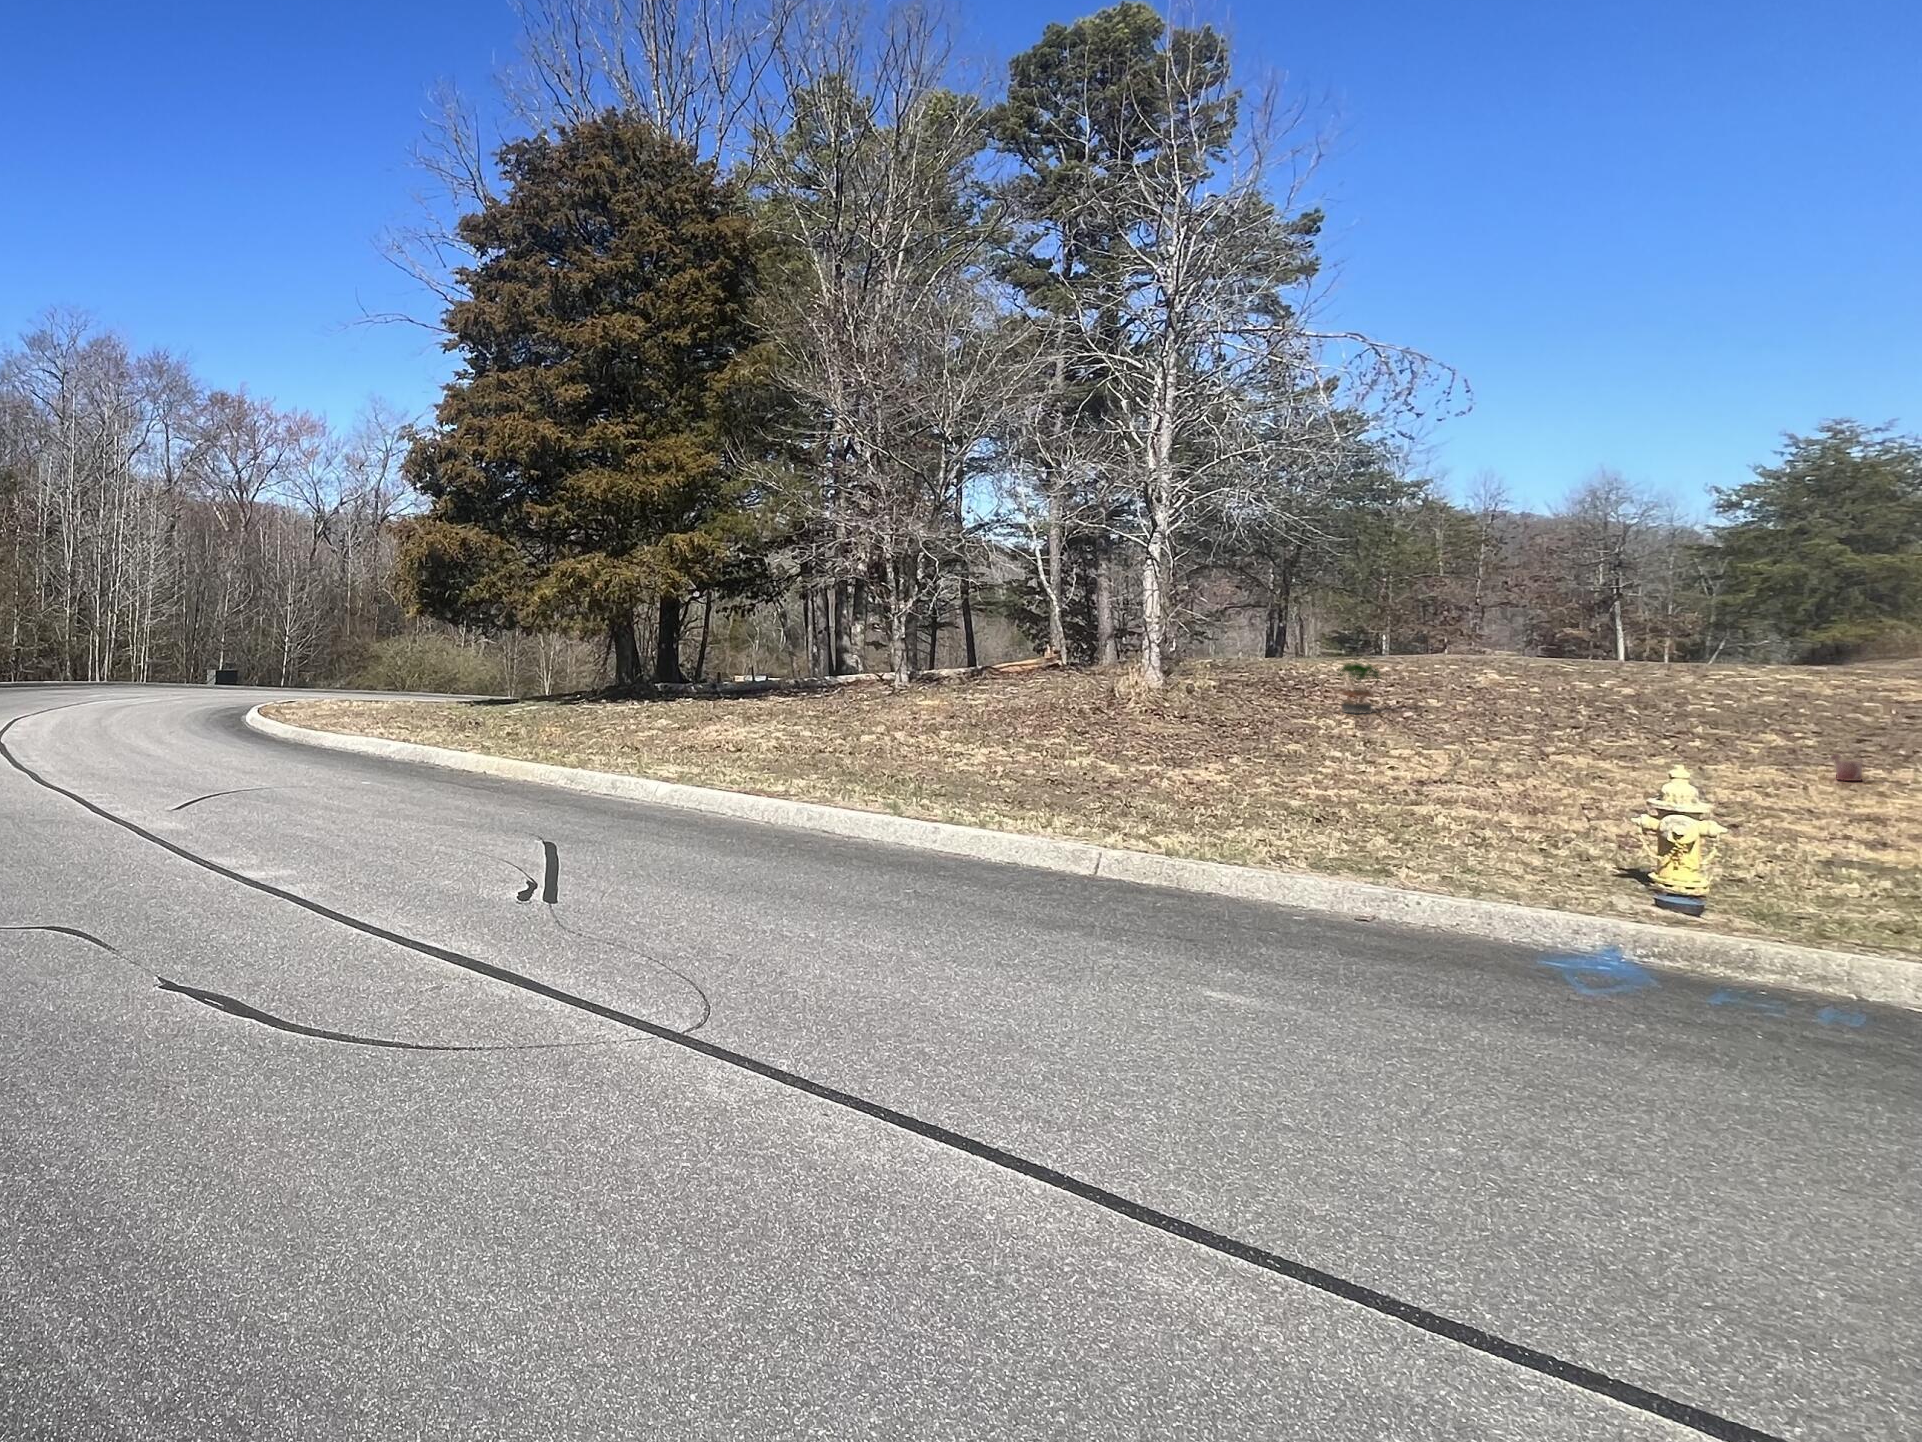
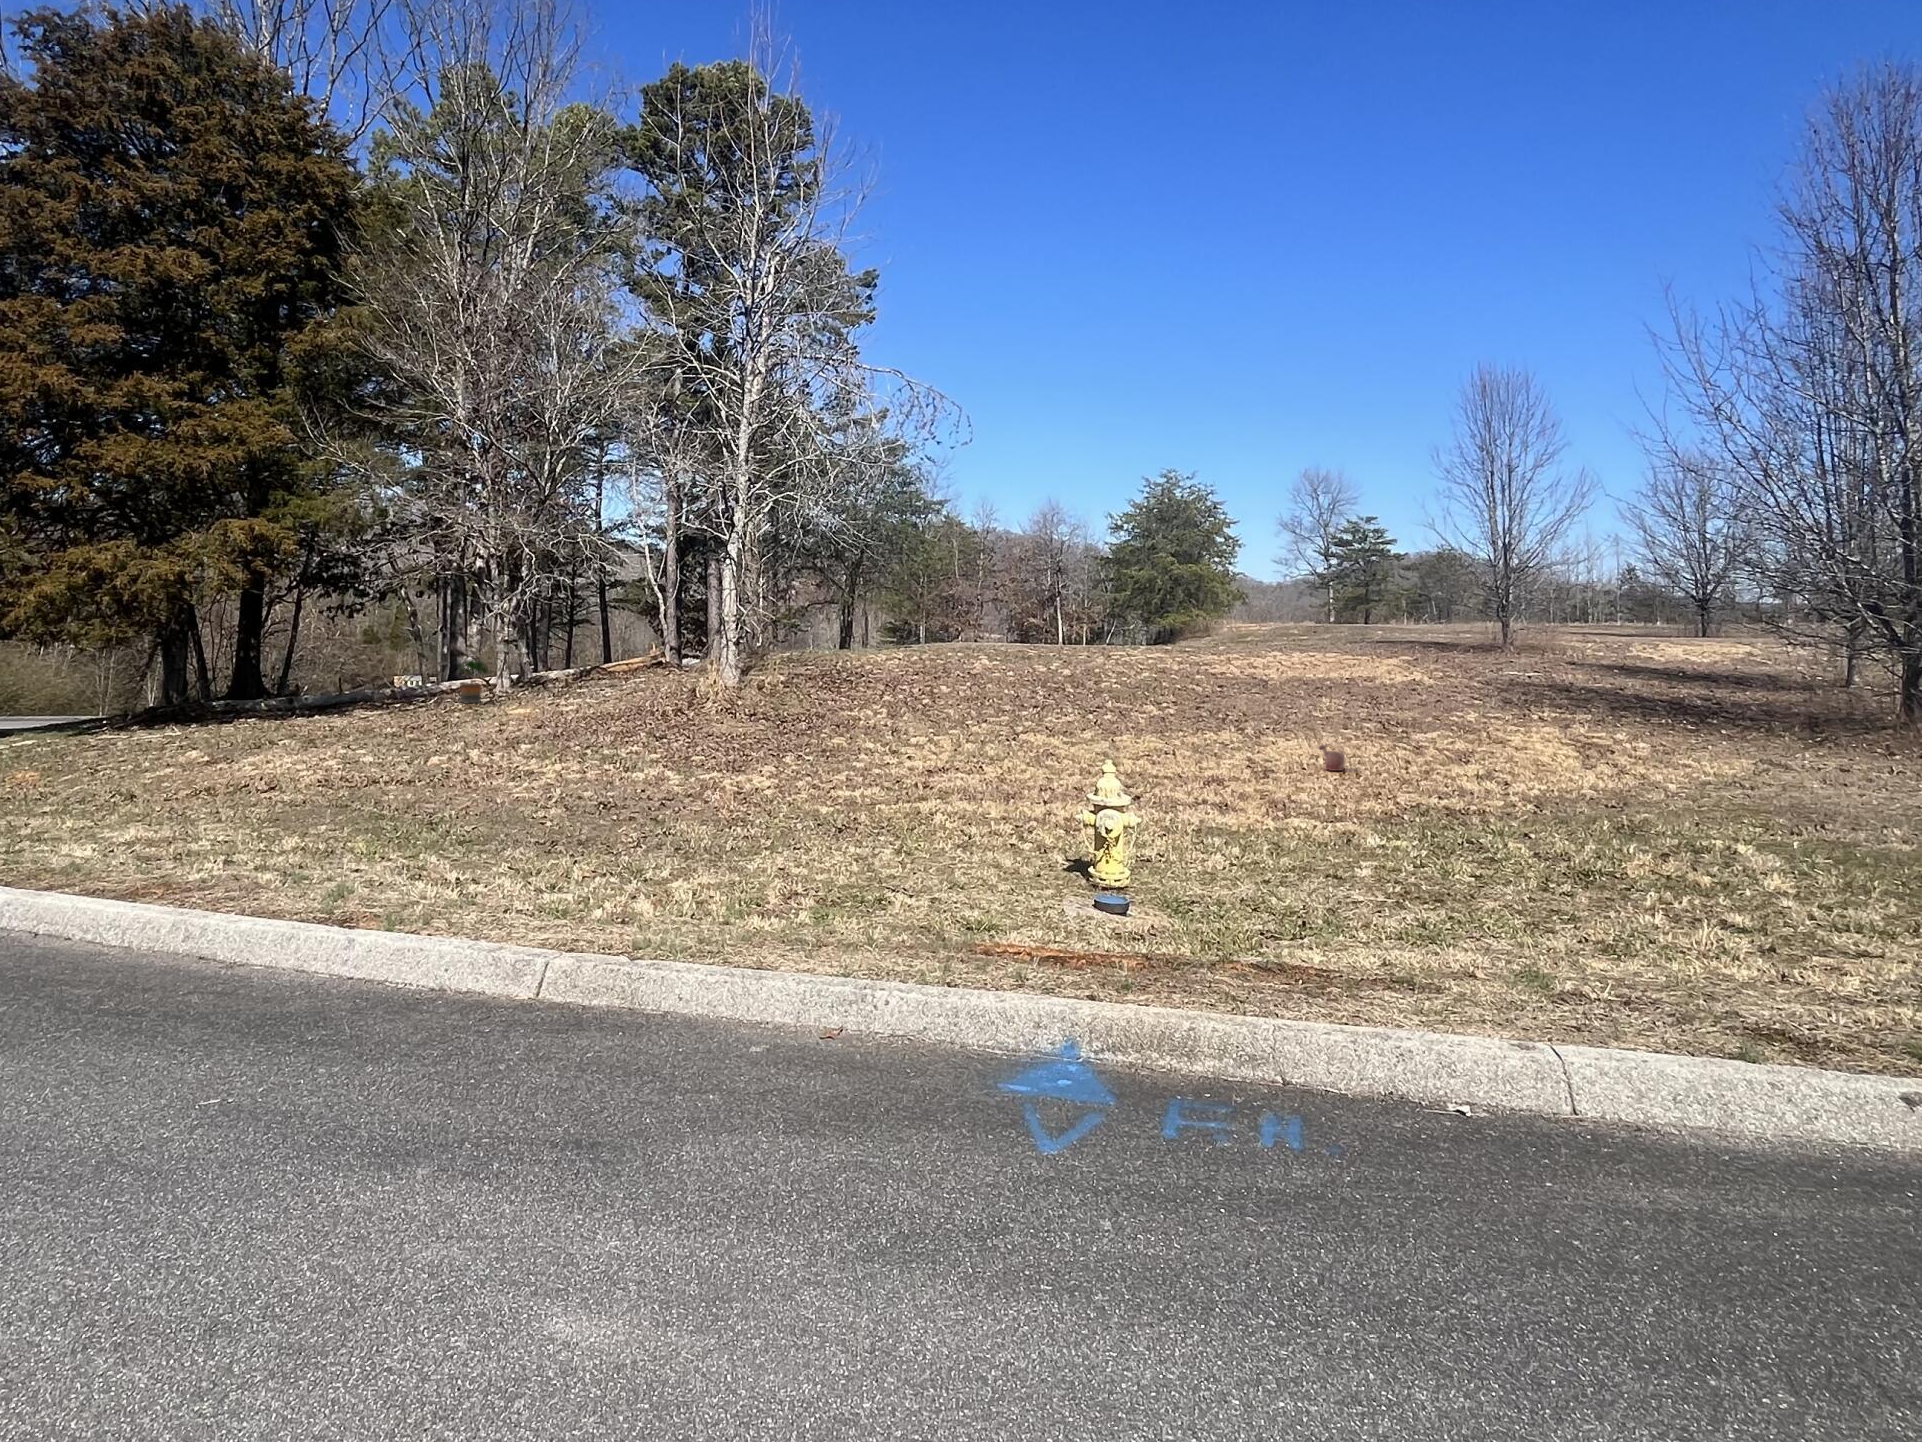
potted tree: present [1338,663,1380,714] -> present [459,660,488,703]

